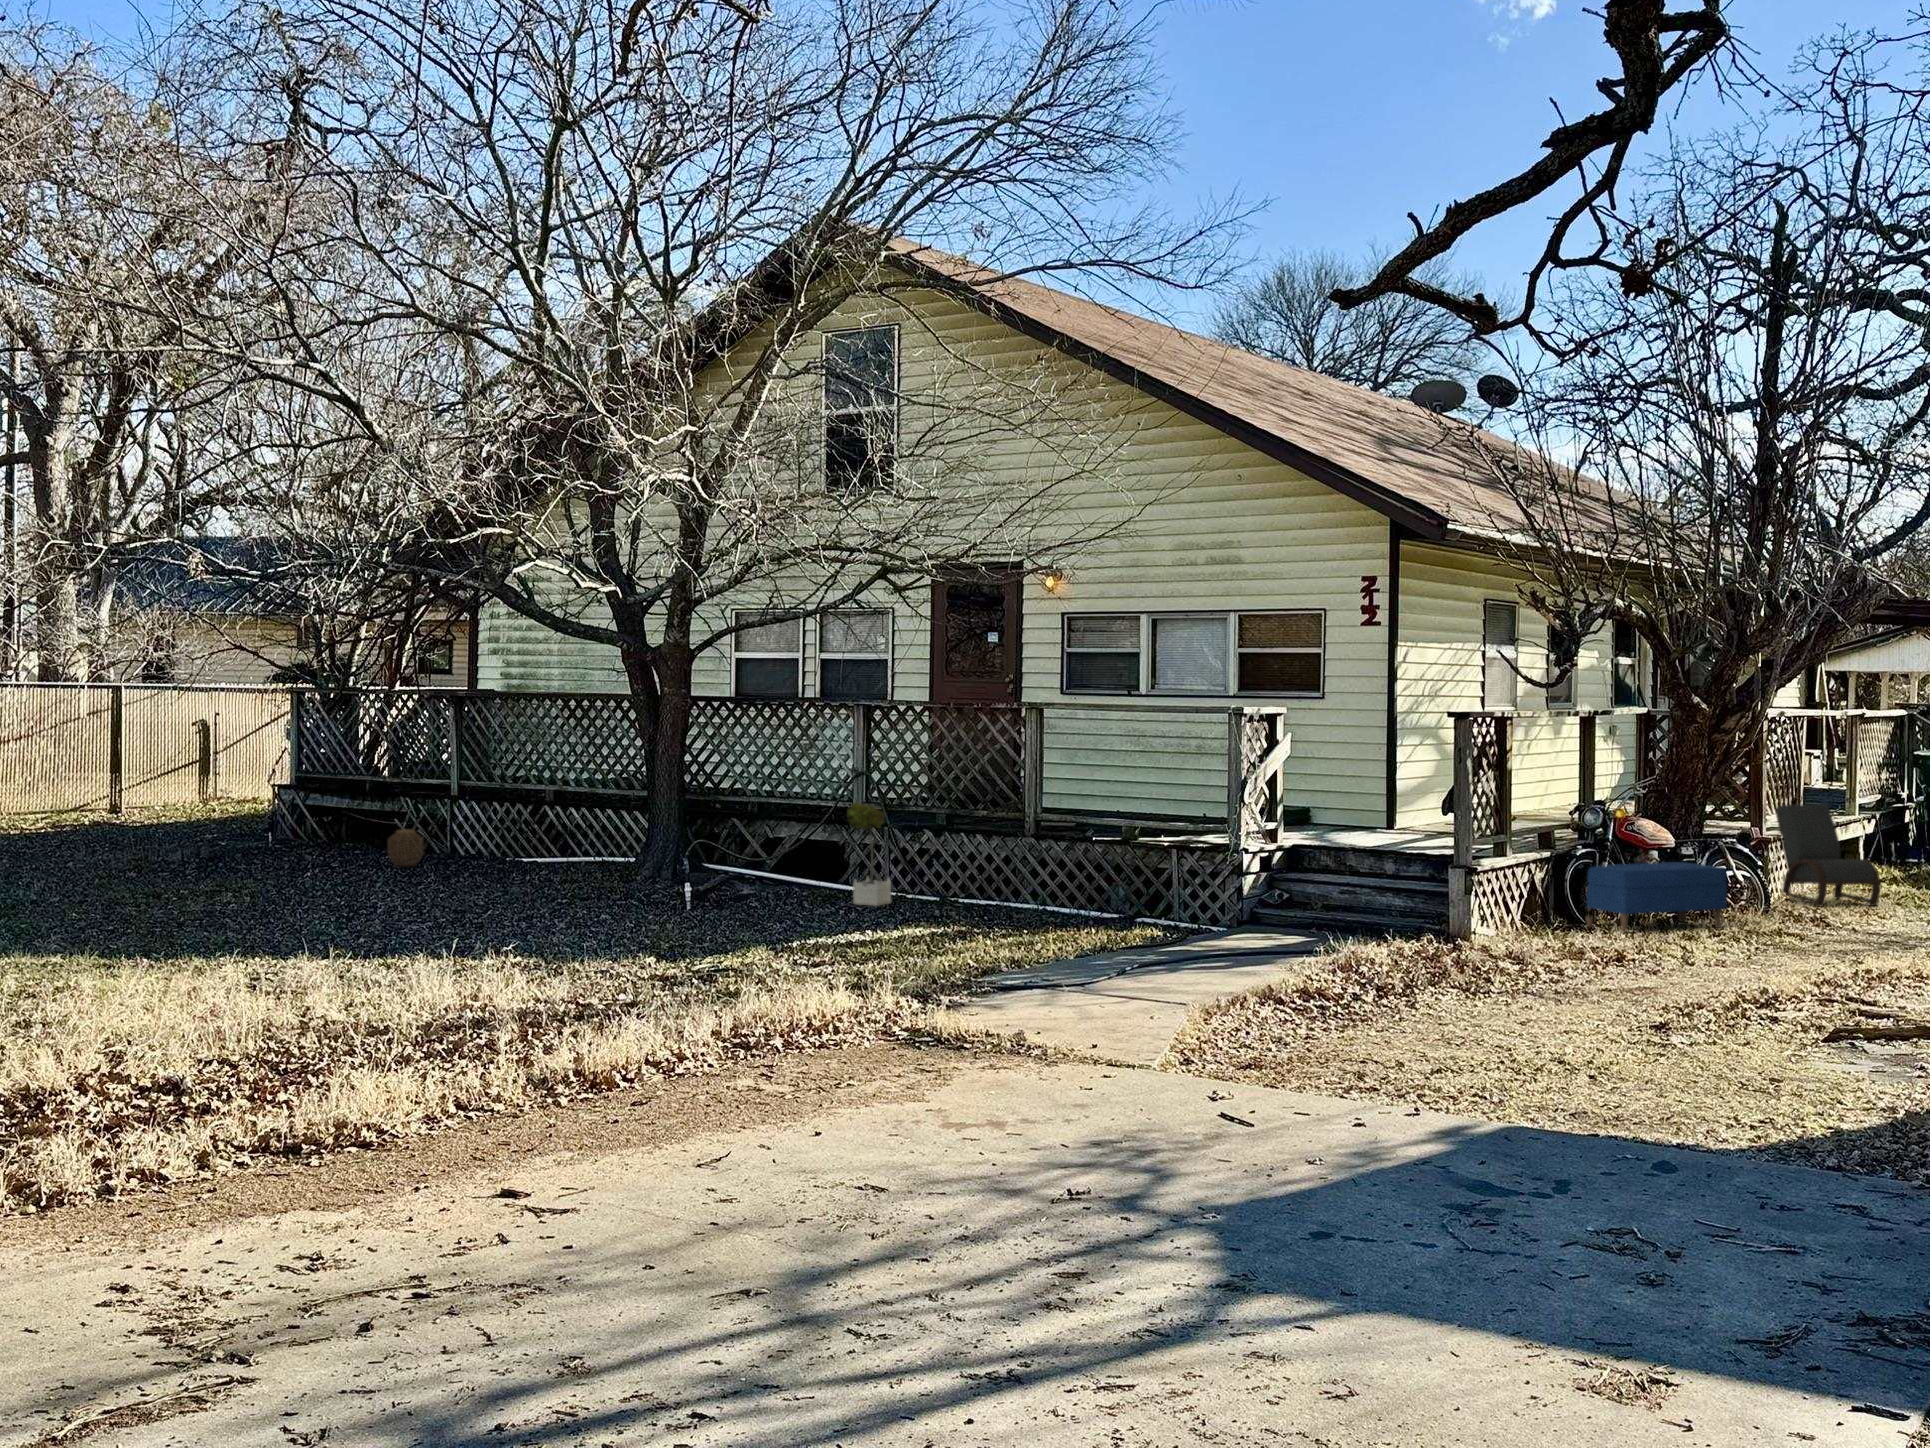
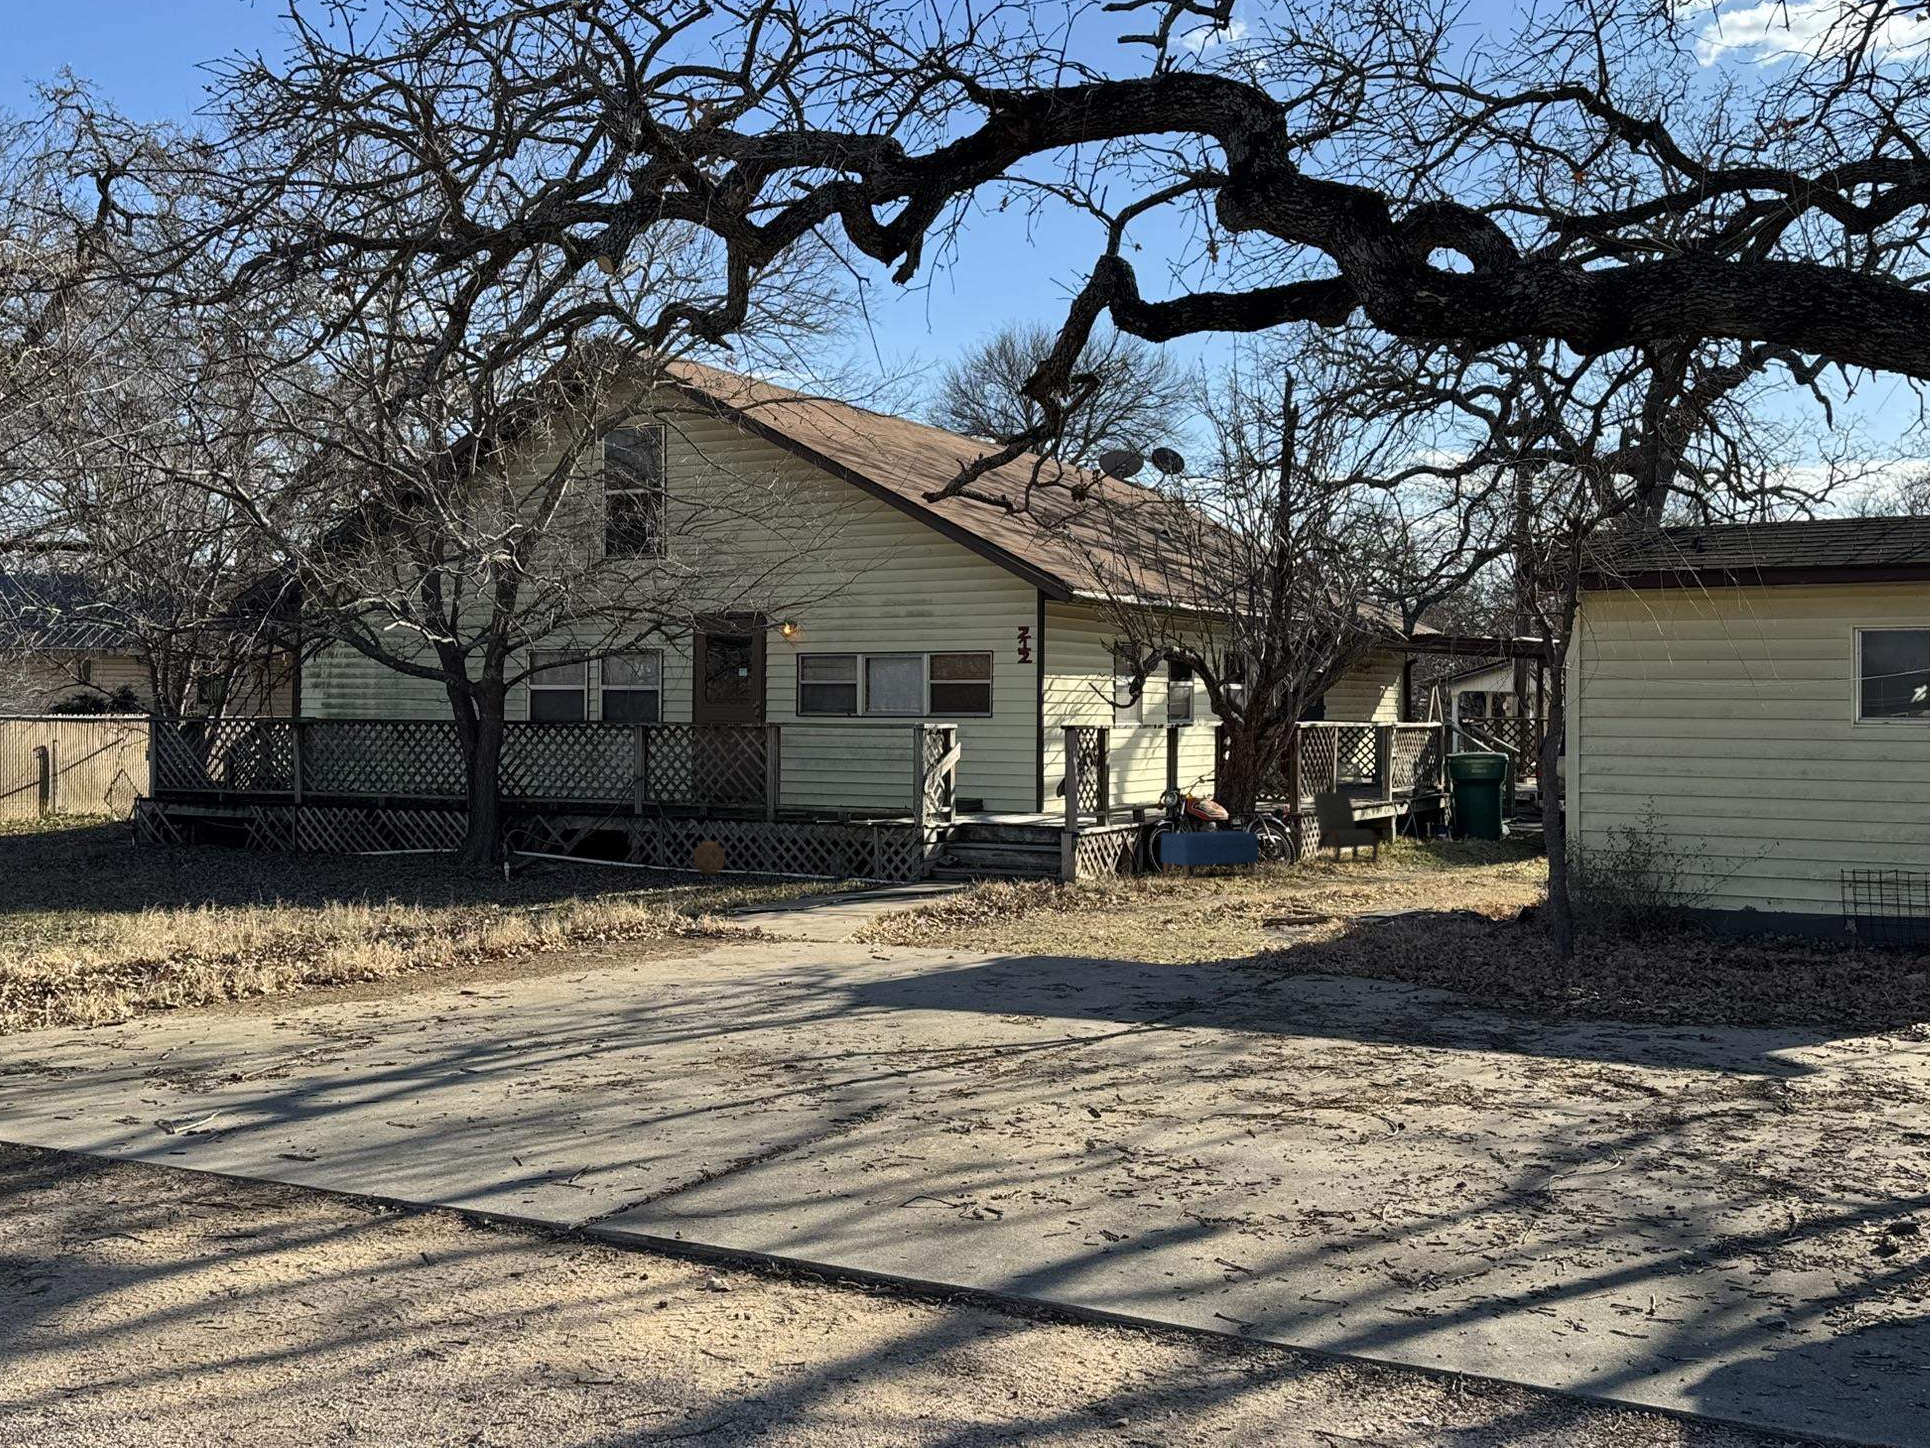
potted tree: present [847,802,891,906] -> none [640,796,673,873]
woven basket: present [388,829,423,866] -> present [694,842,724,874]

